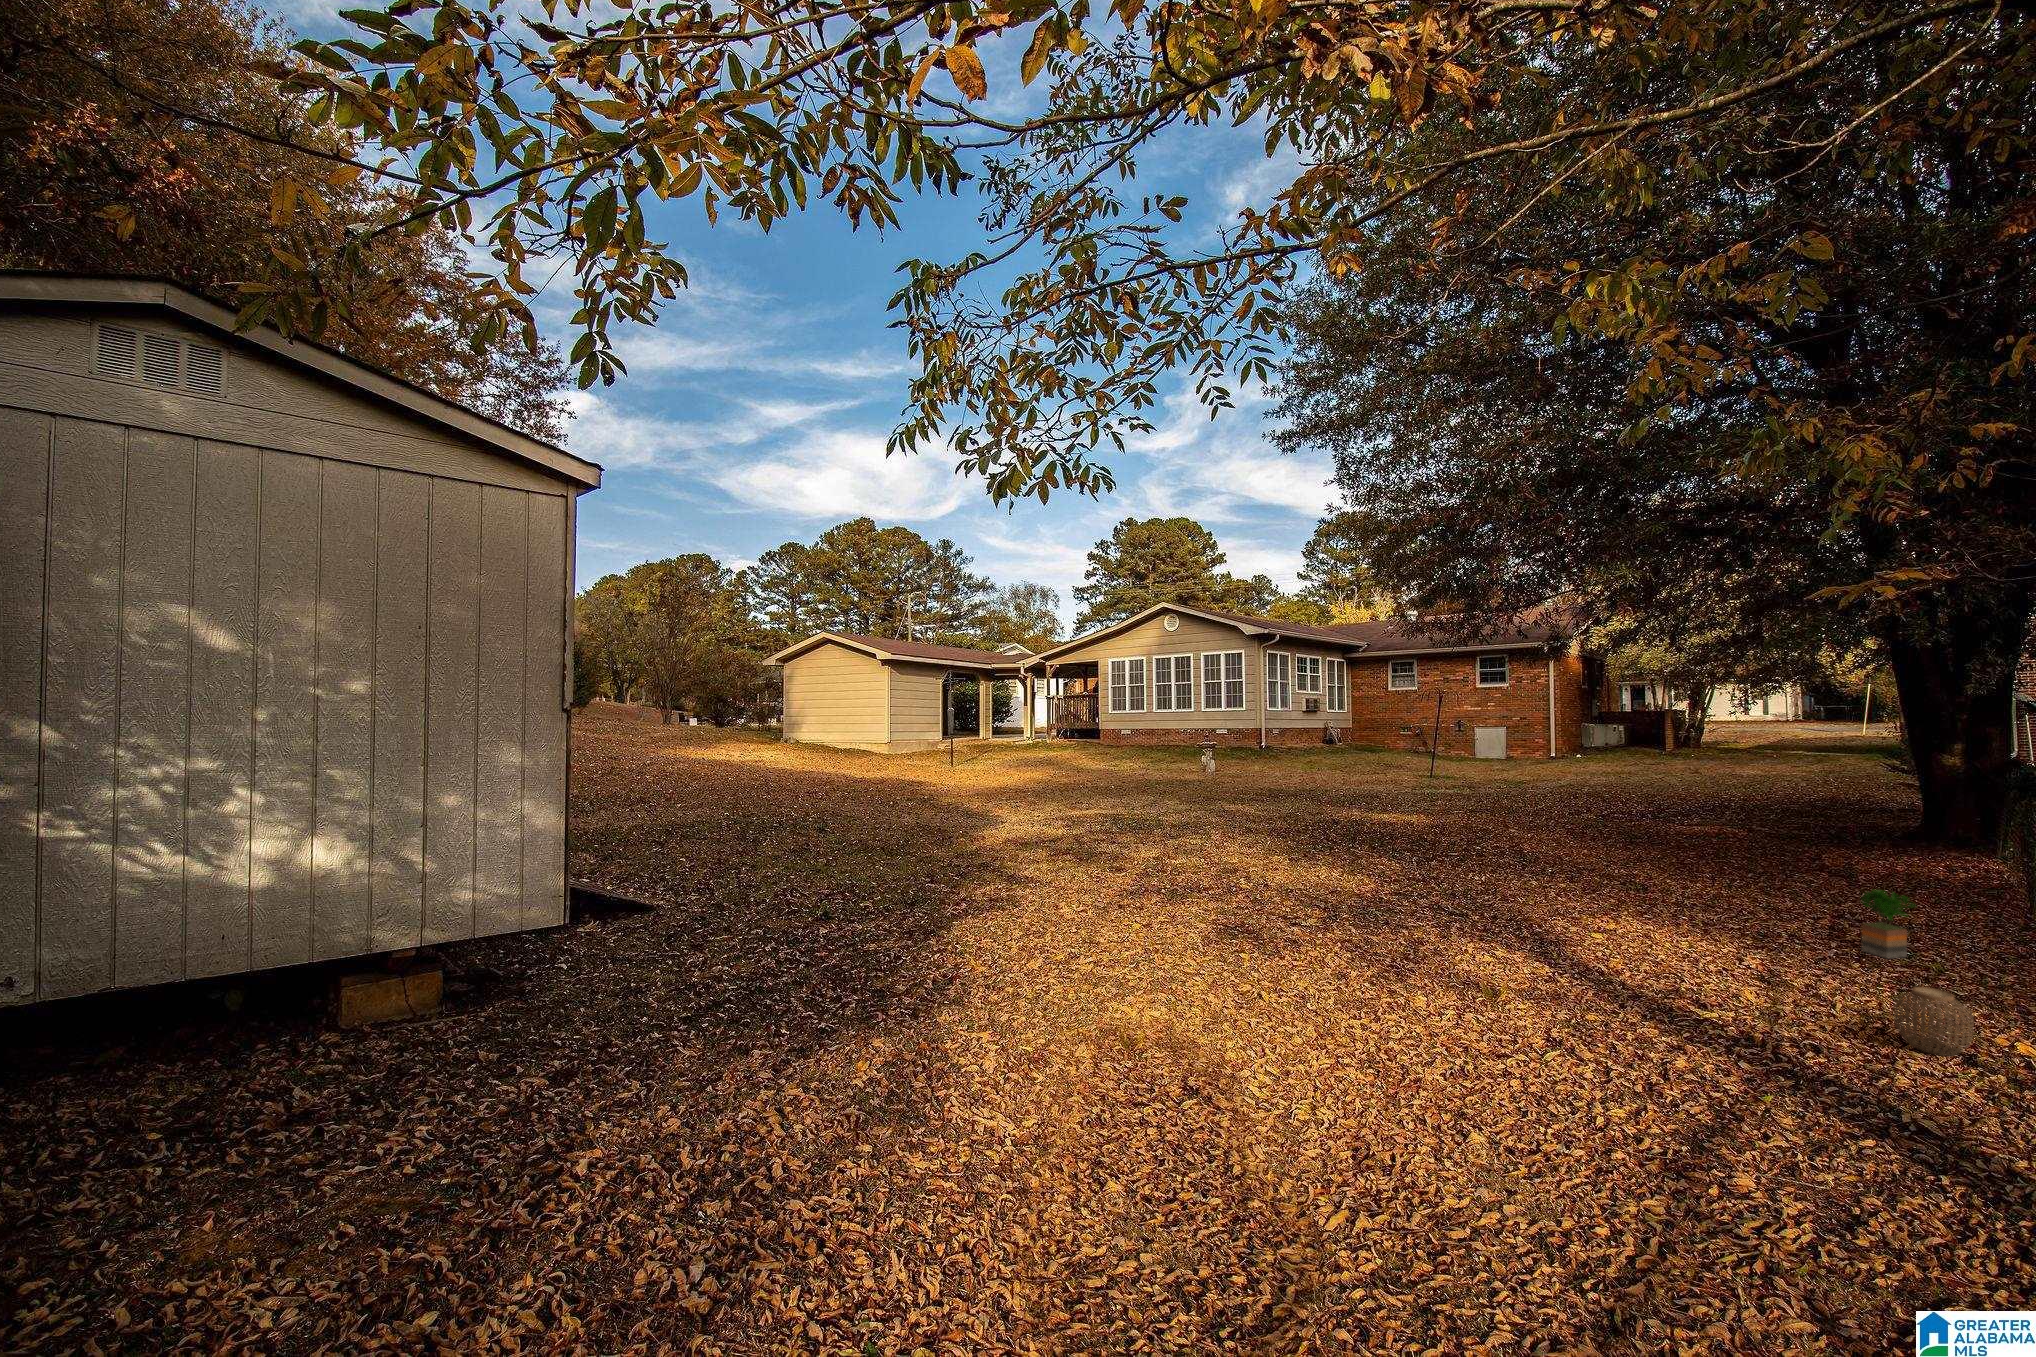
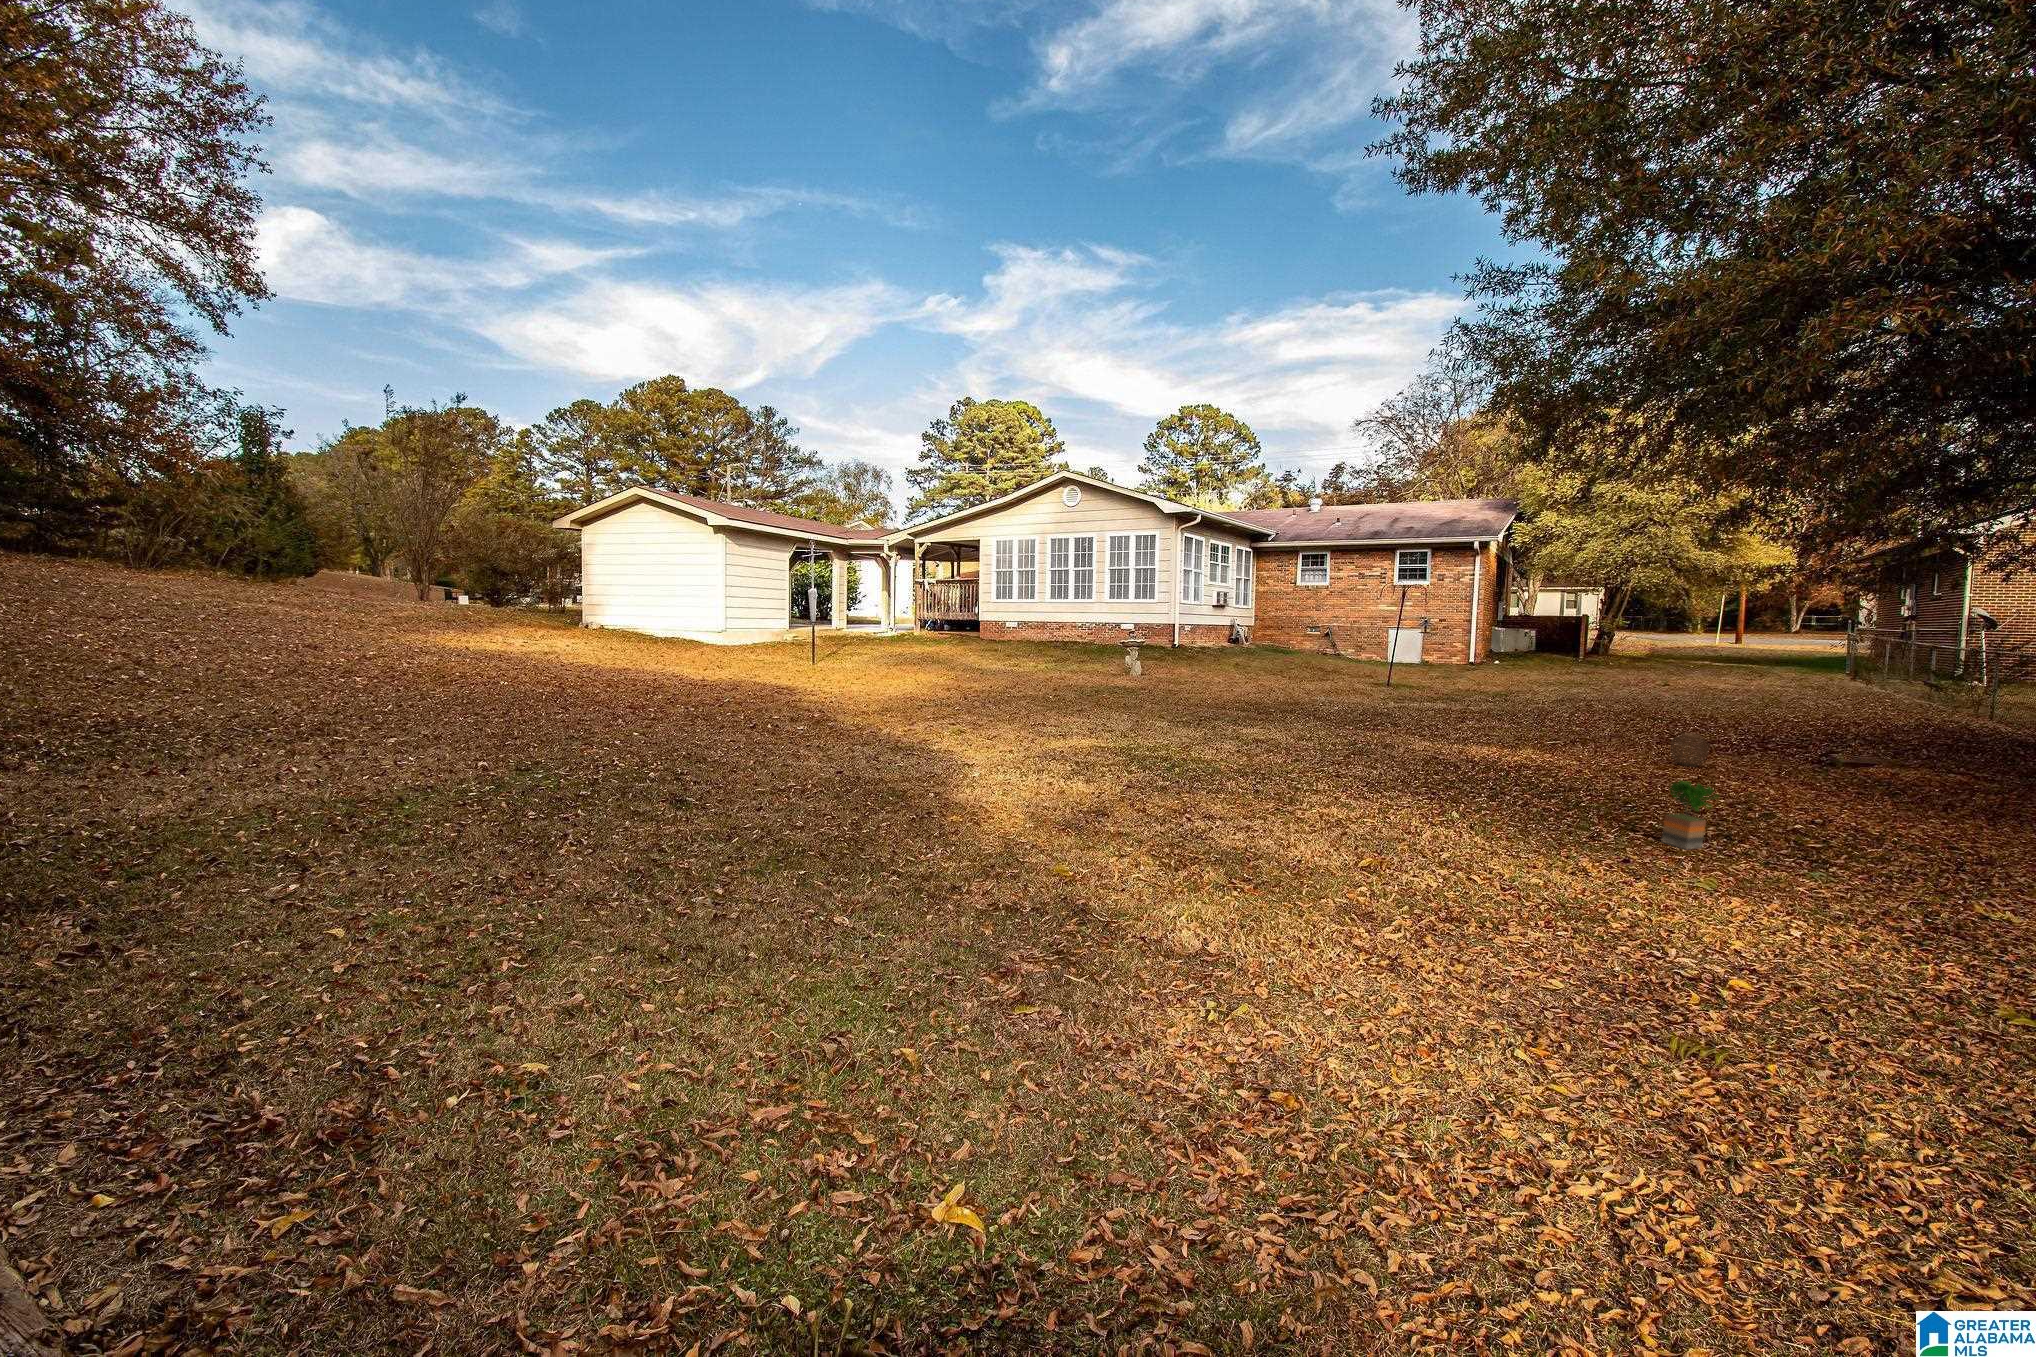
woven basket: present [1894,987,1974,1056] -> present [1670,733,1709,766]

